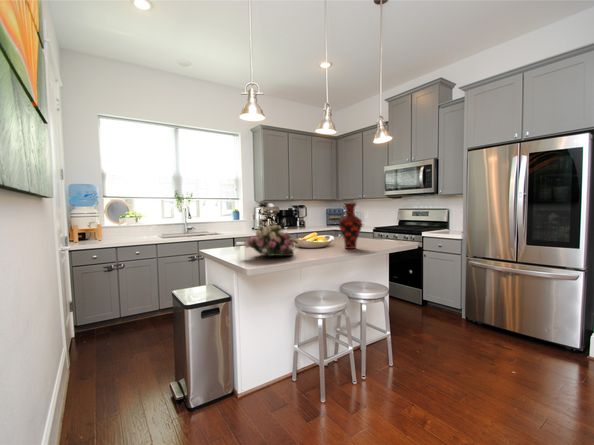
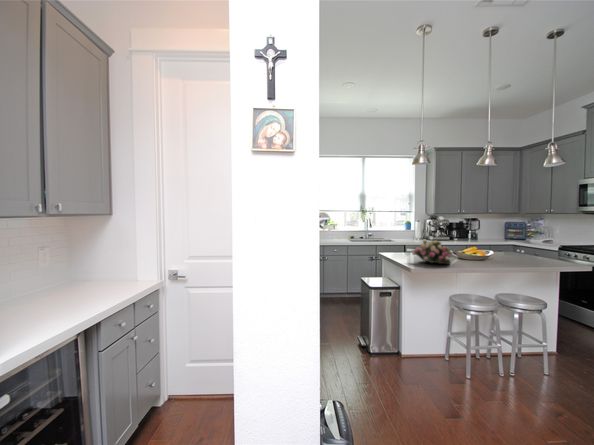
vase: present [339,203,362,249] -> none [497,225,521,265]

